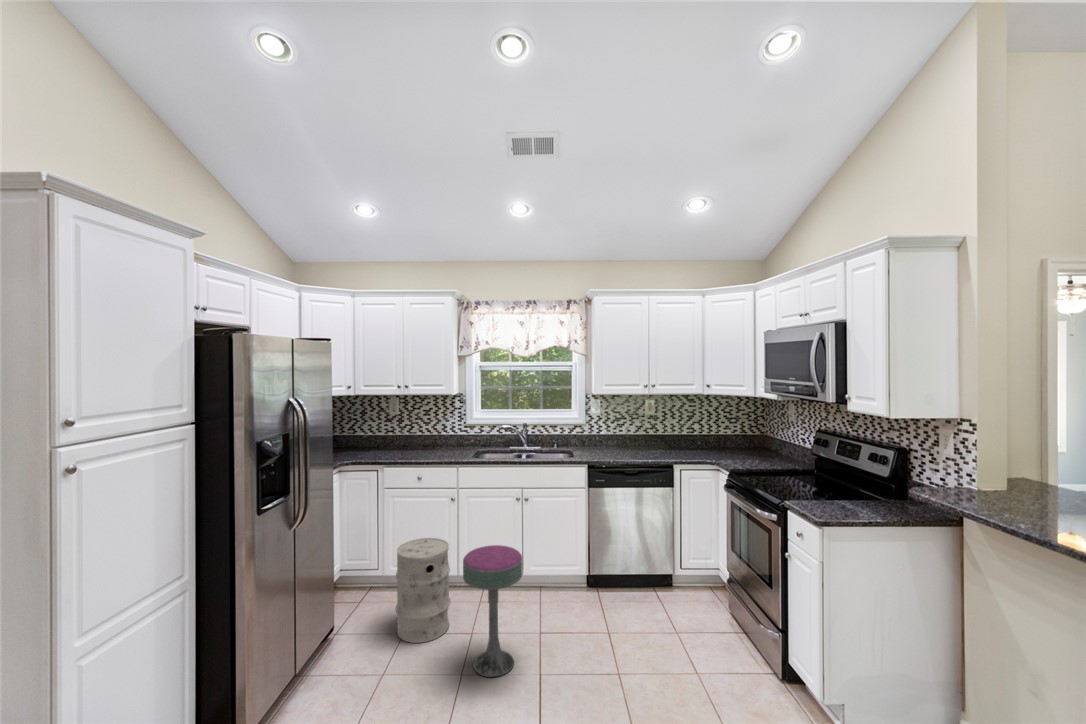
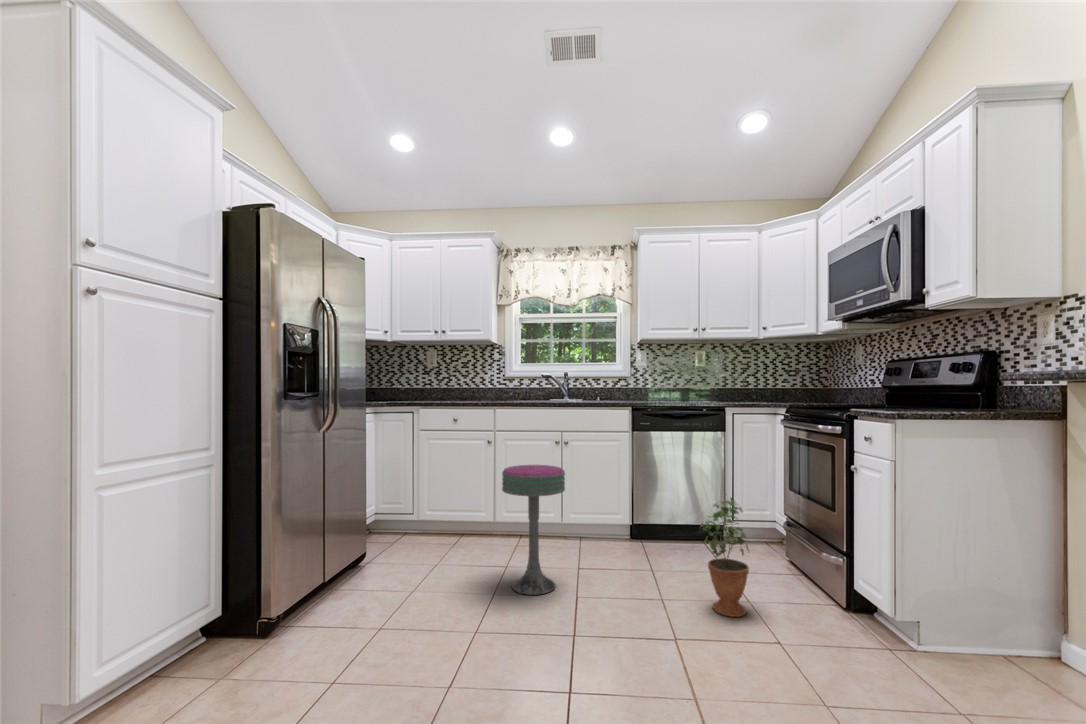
trash can: present [396,538,451,643] -> none [431,470,488,570]
potted plant: none [644,582,689,699] -> present [699,498,749,617]

